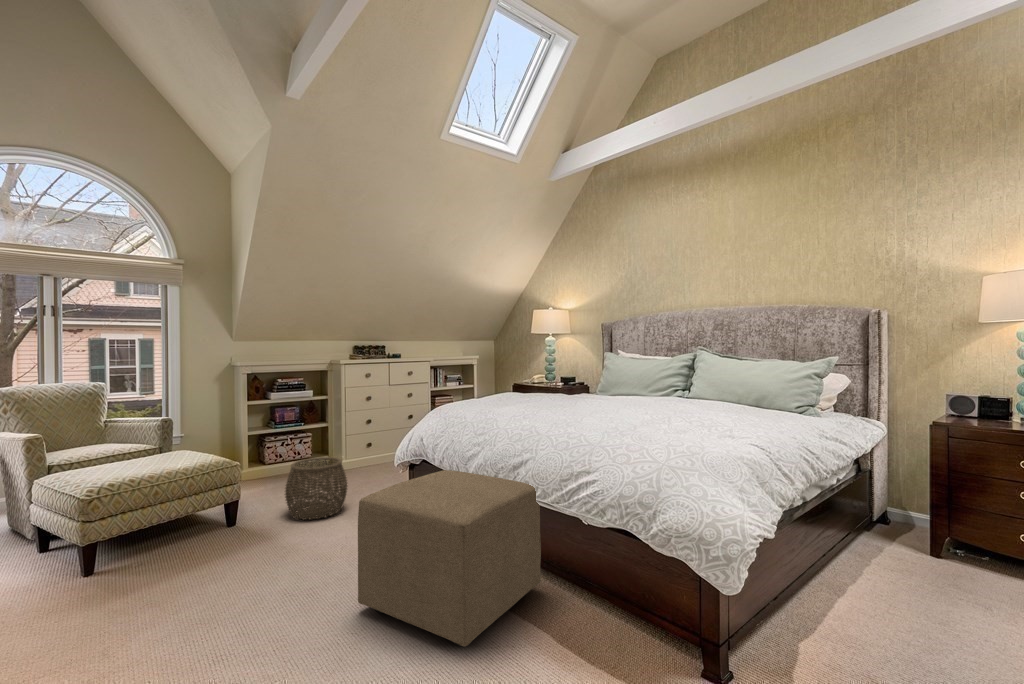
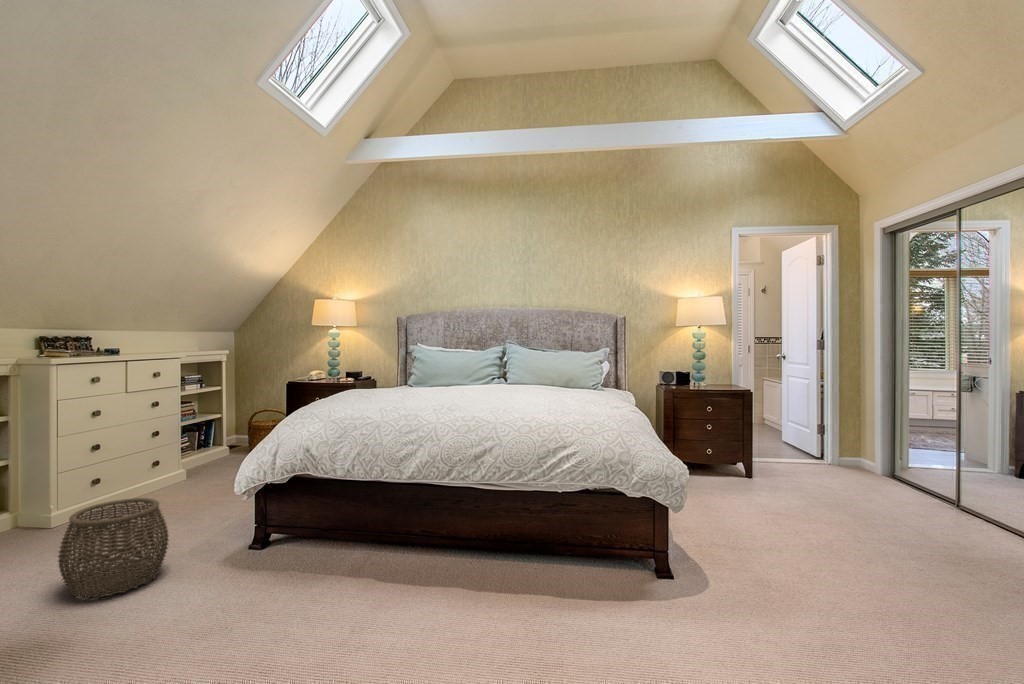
ottoman: present [358,470,541,646] -> none [370,470,525,638]

